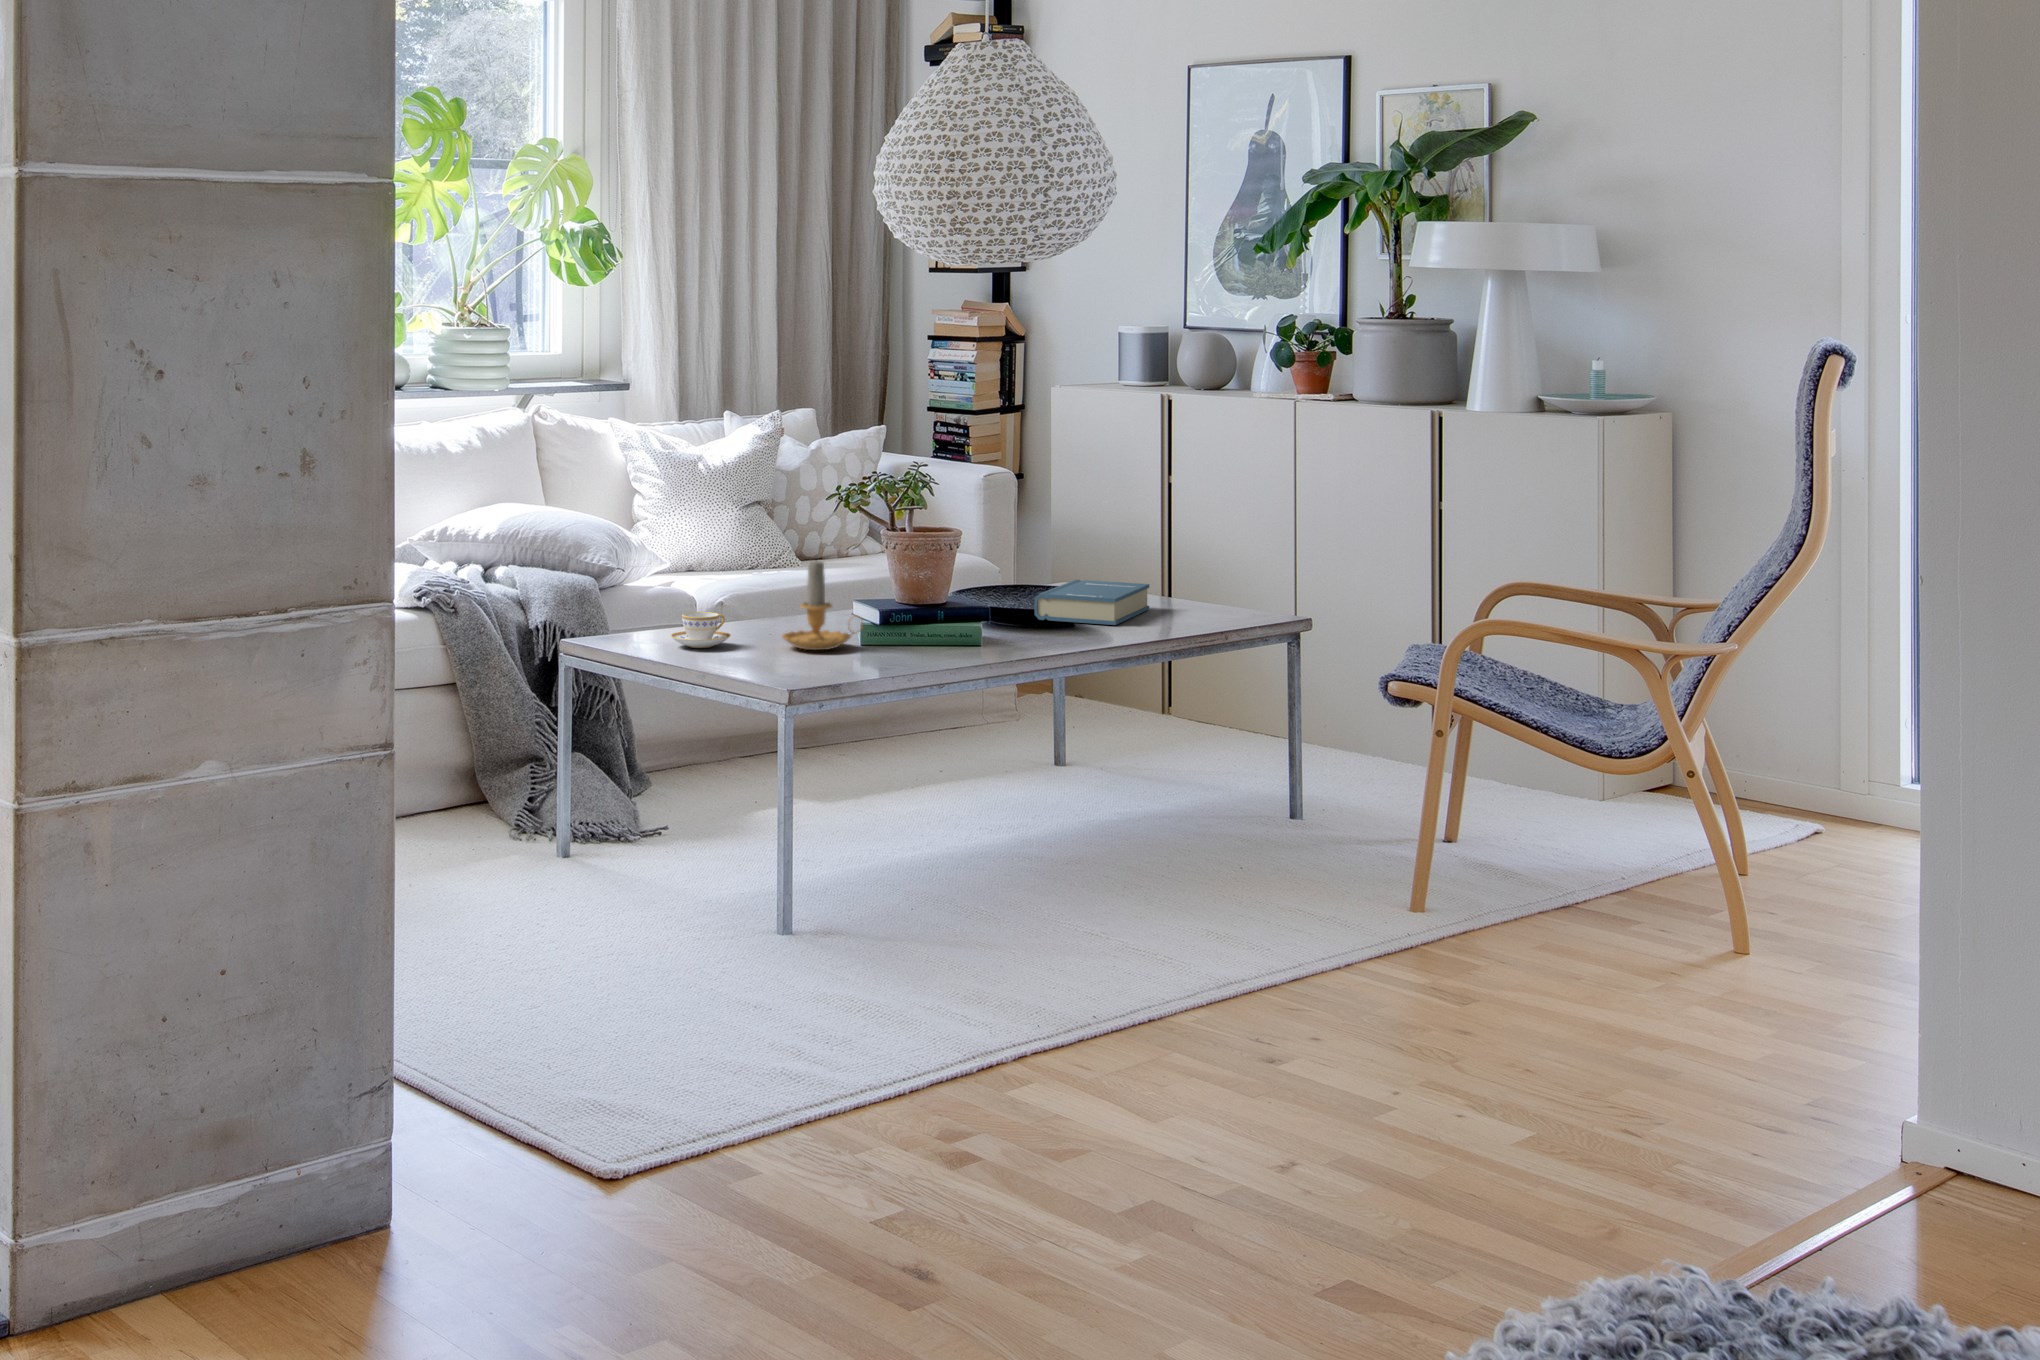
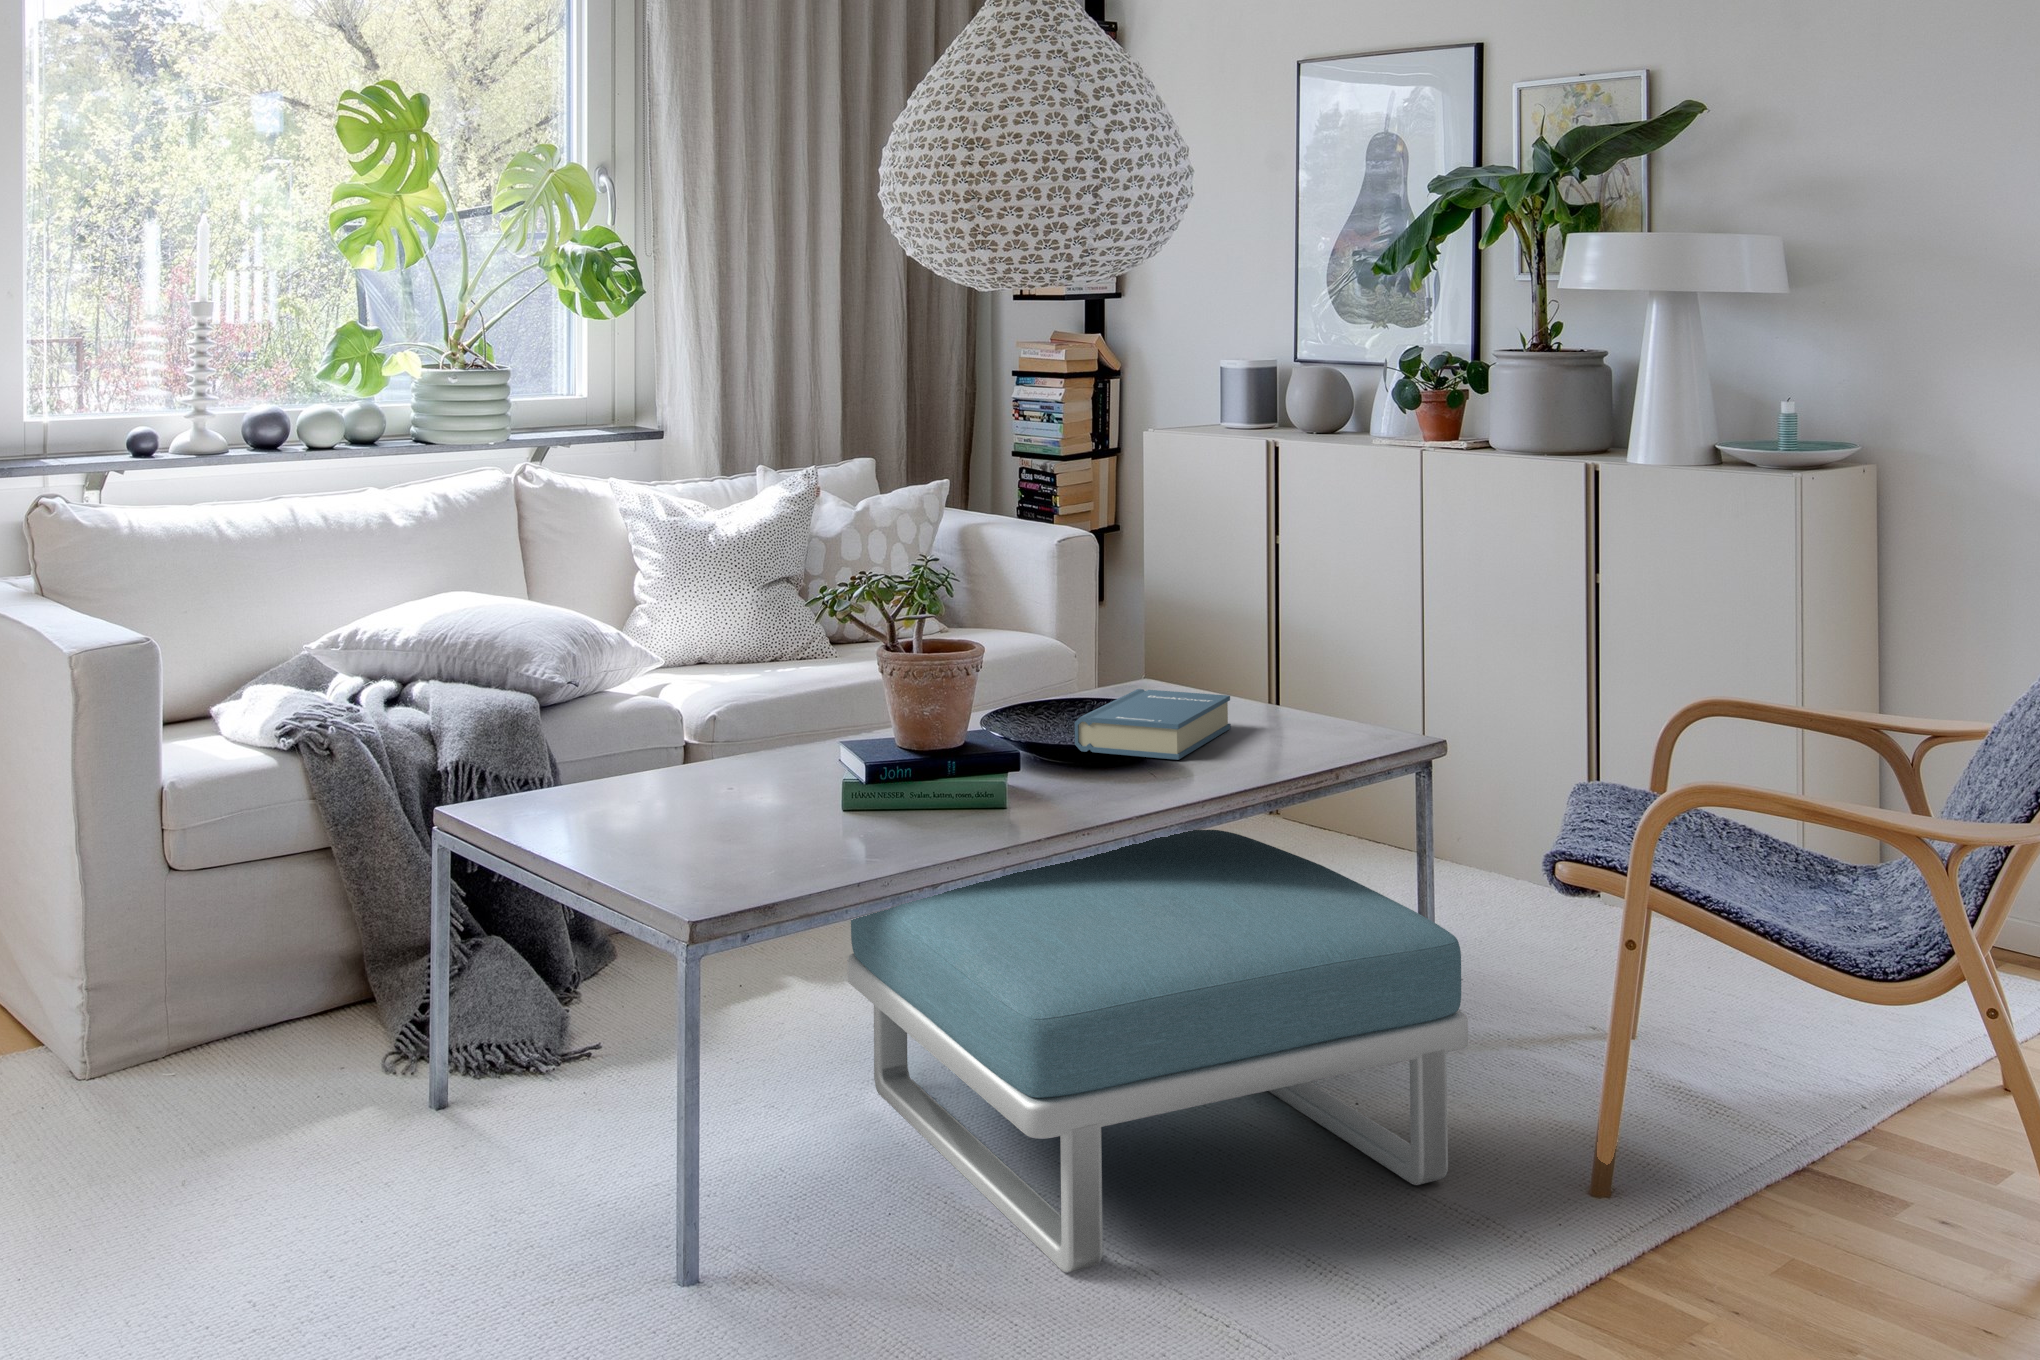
candle: present [782,560,854,650] -> none [702,687,821,820]
teacup: present [670,612,731,648] -> none [548,764,635,818]
footstool: none [880,677,1335,933] -> present [847,830,1468,1272]

